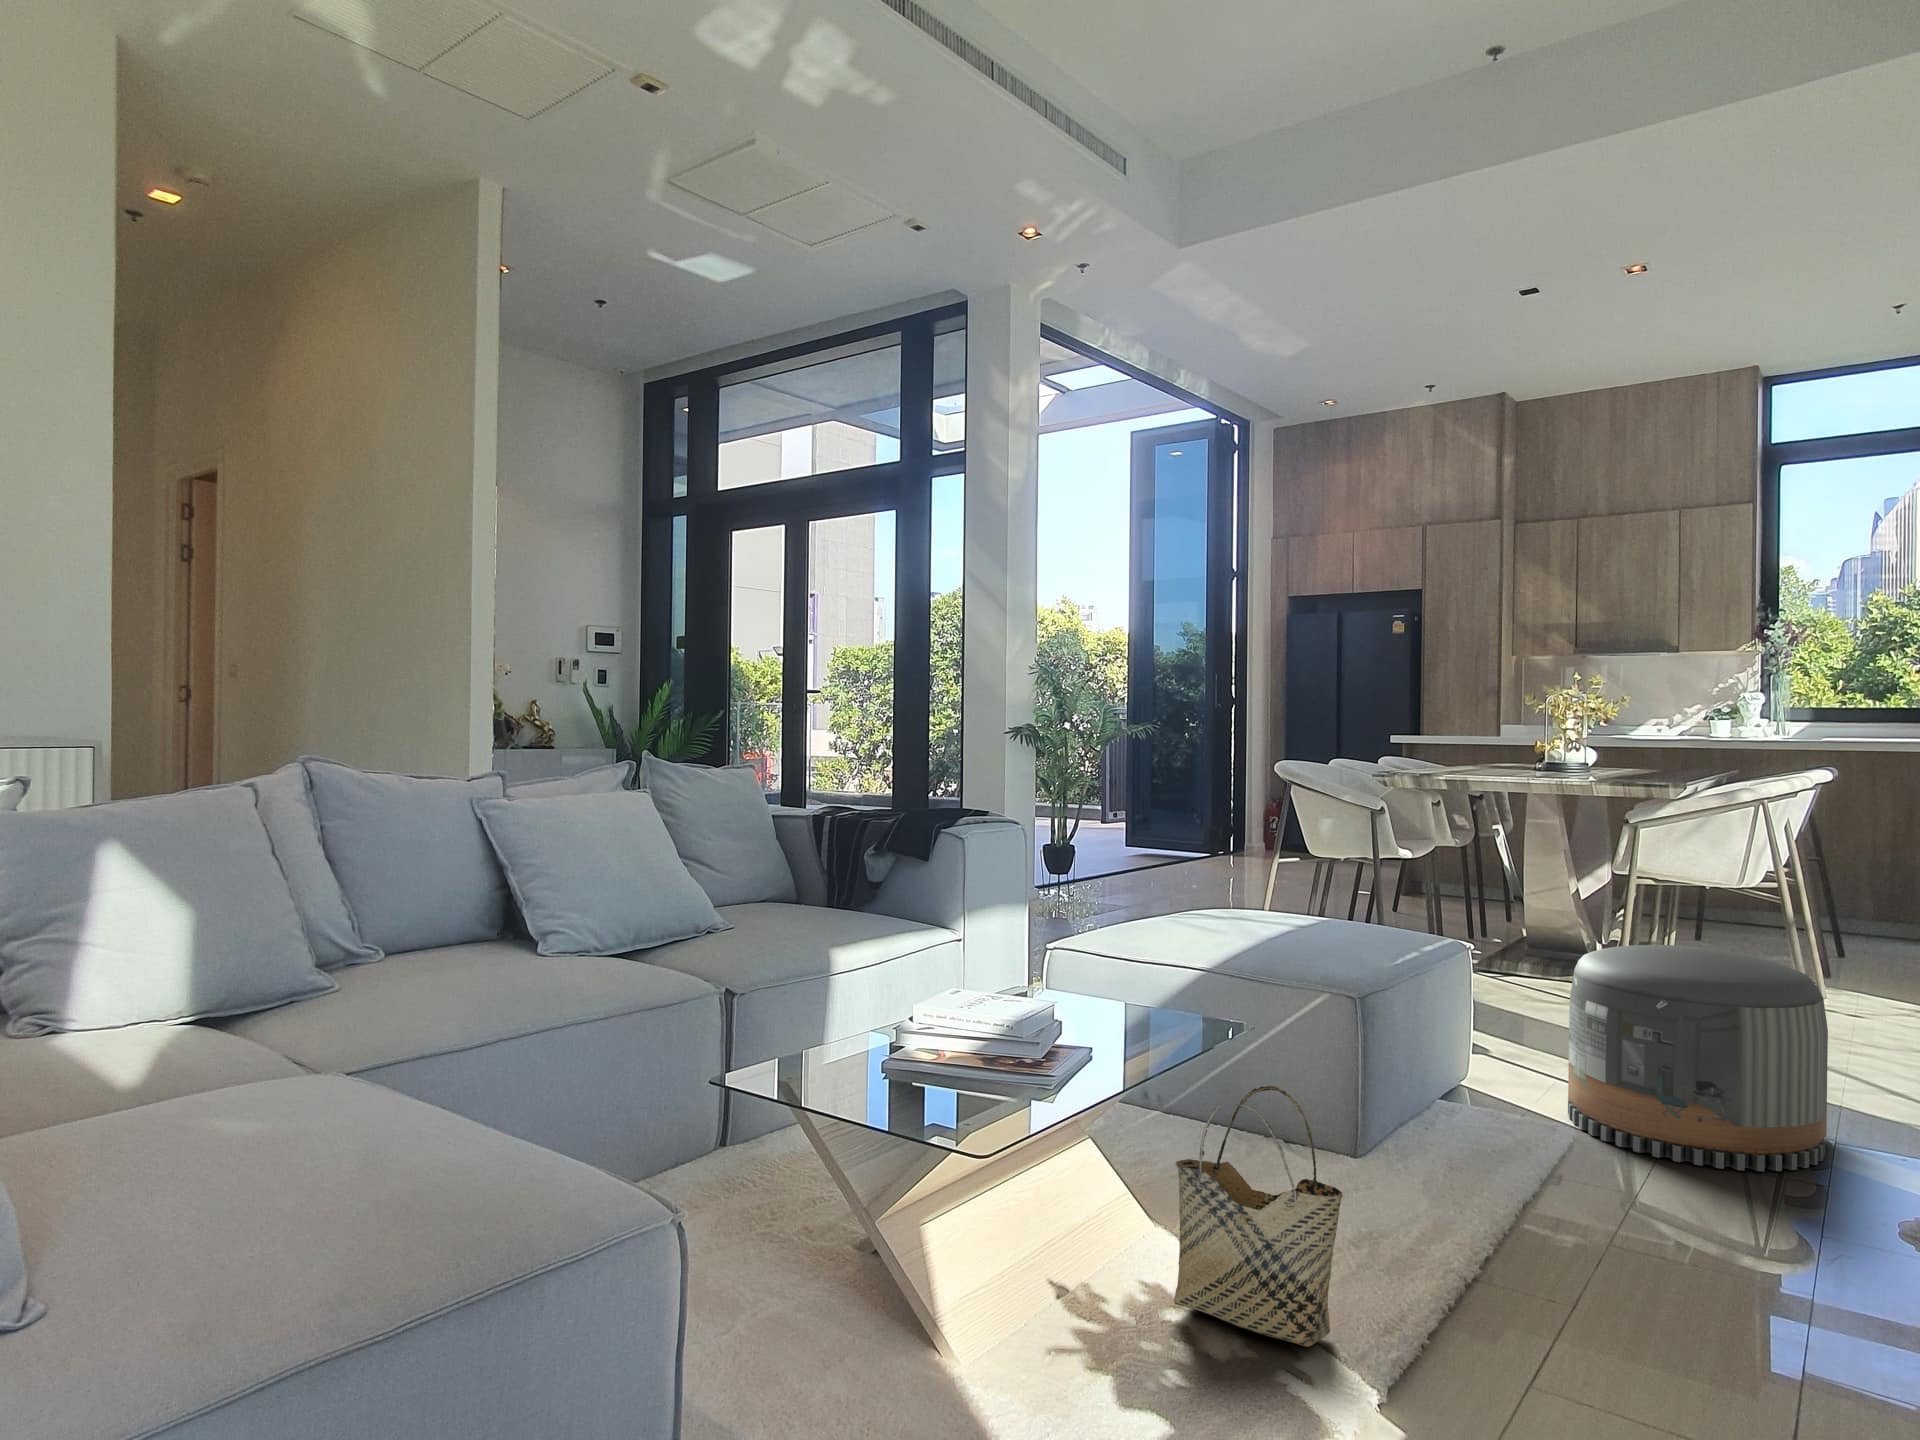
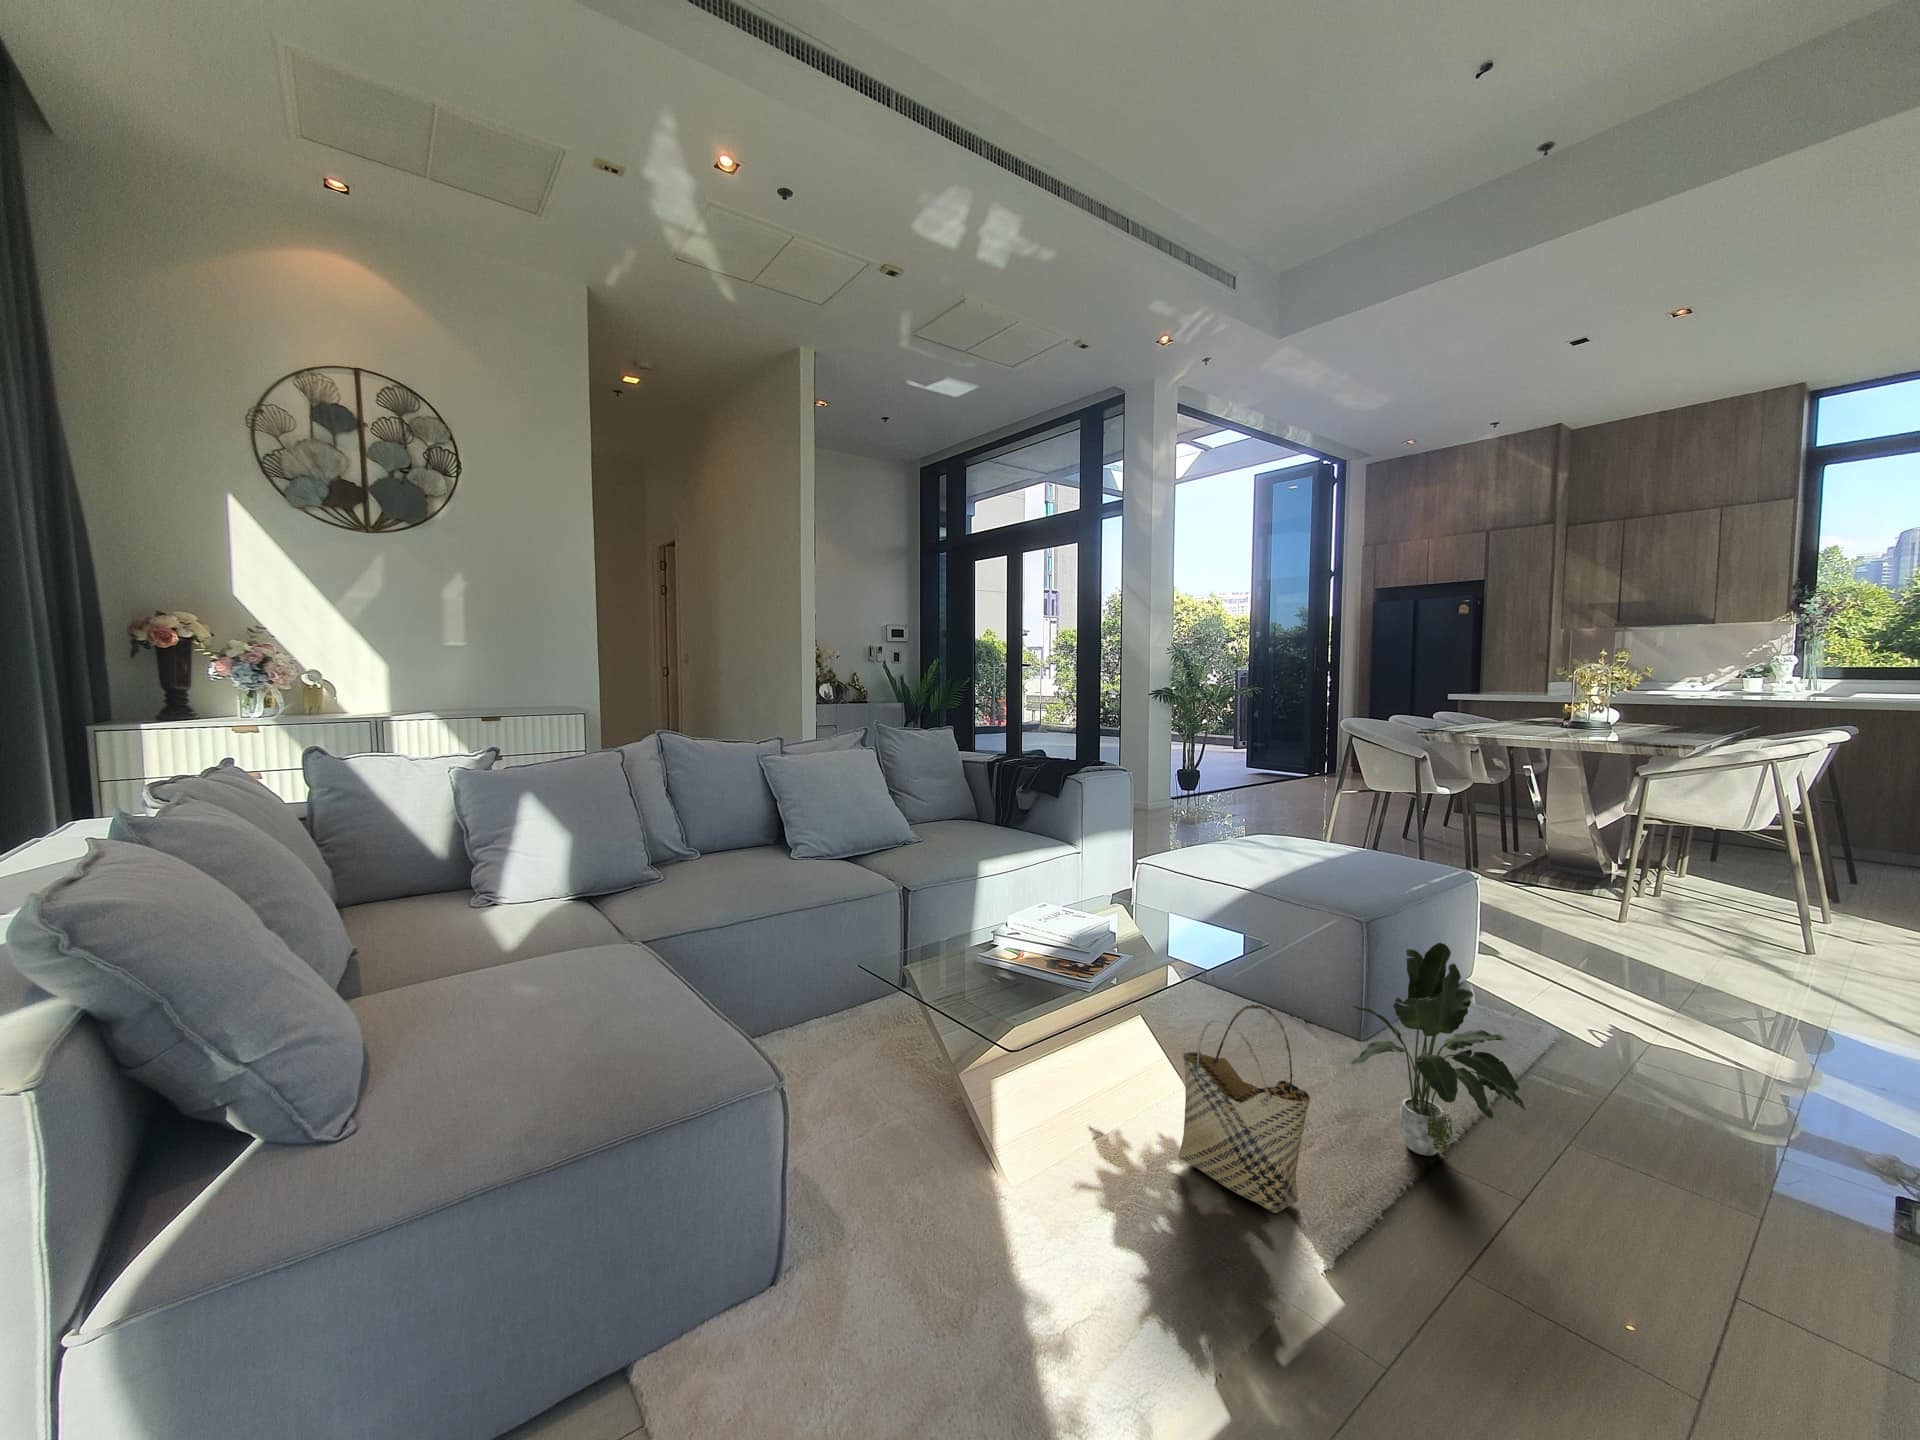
pouf: present [1568,945,1828,1171] -> none [1556,888,1811,1092]
potted plant: none [1359,997,1570,1270] -> present [1345,943,1526,1156]

